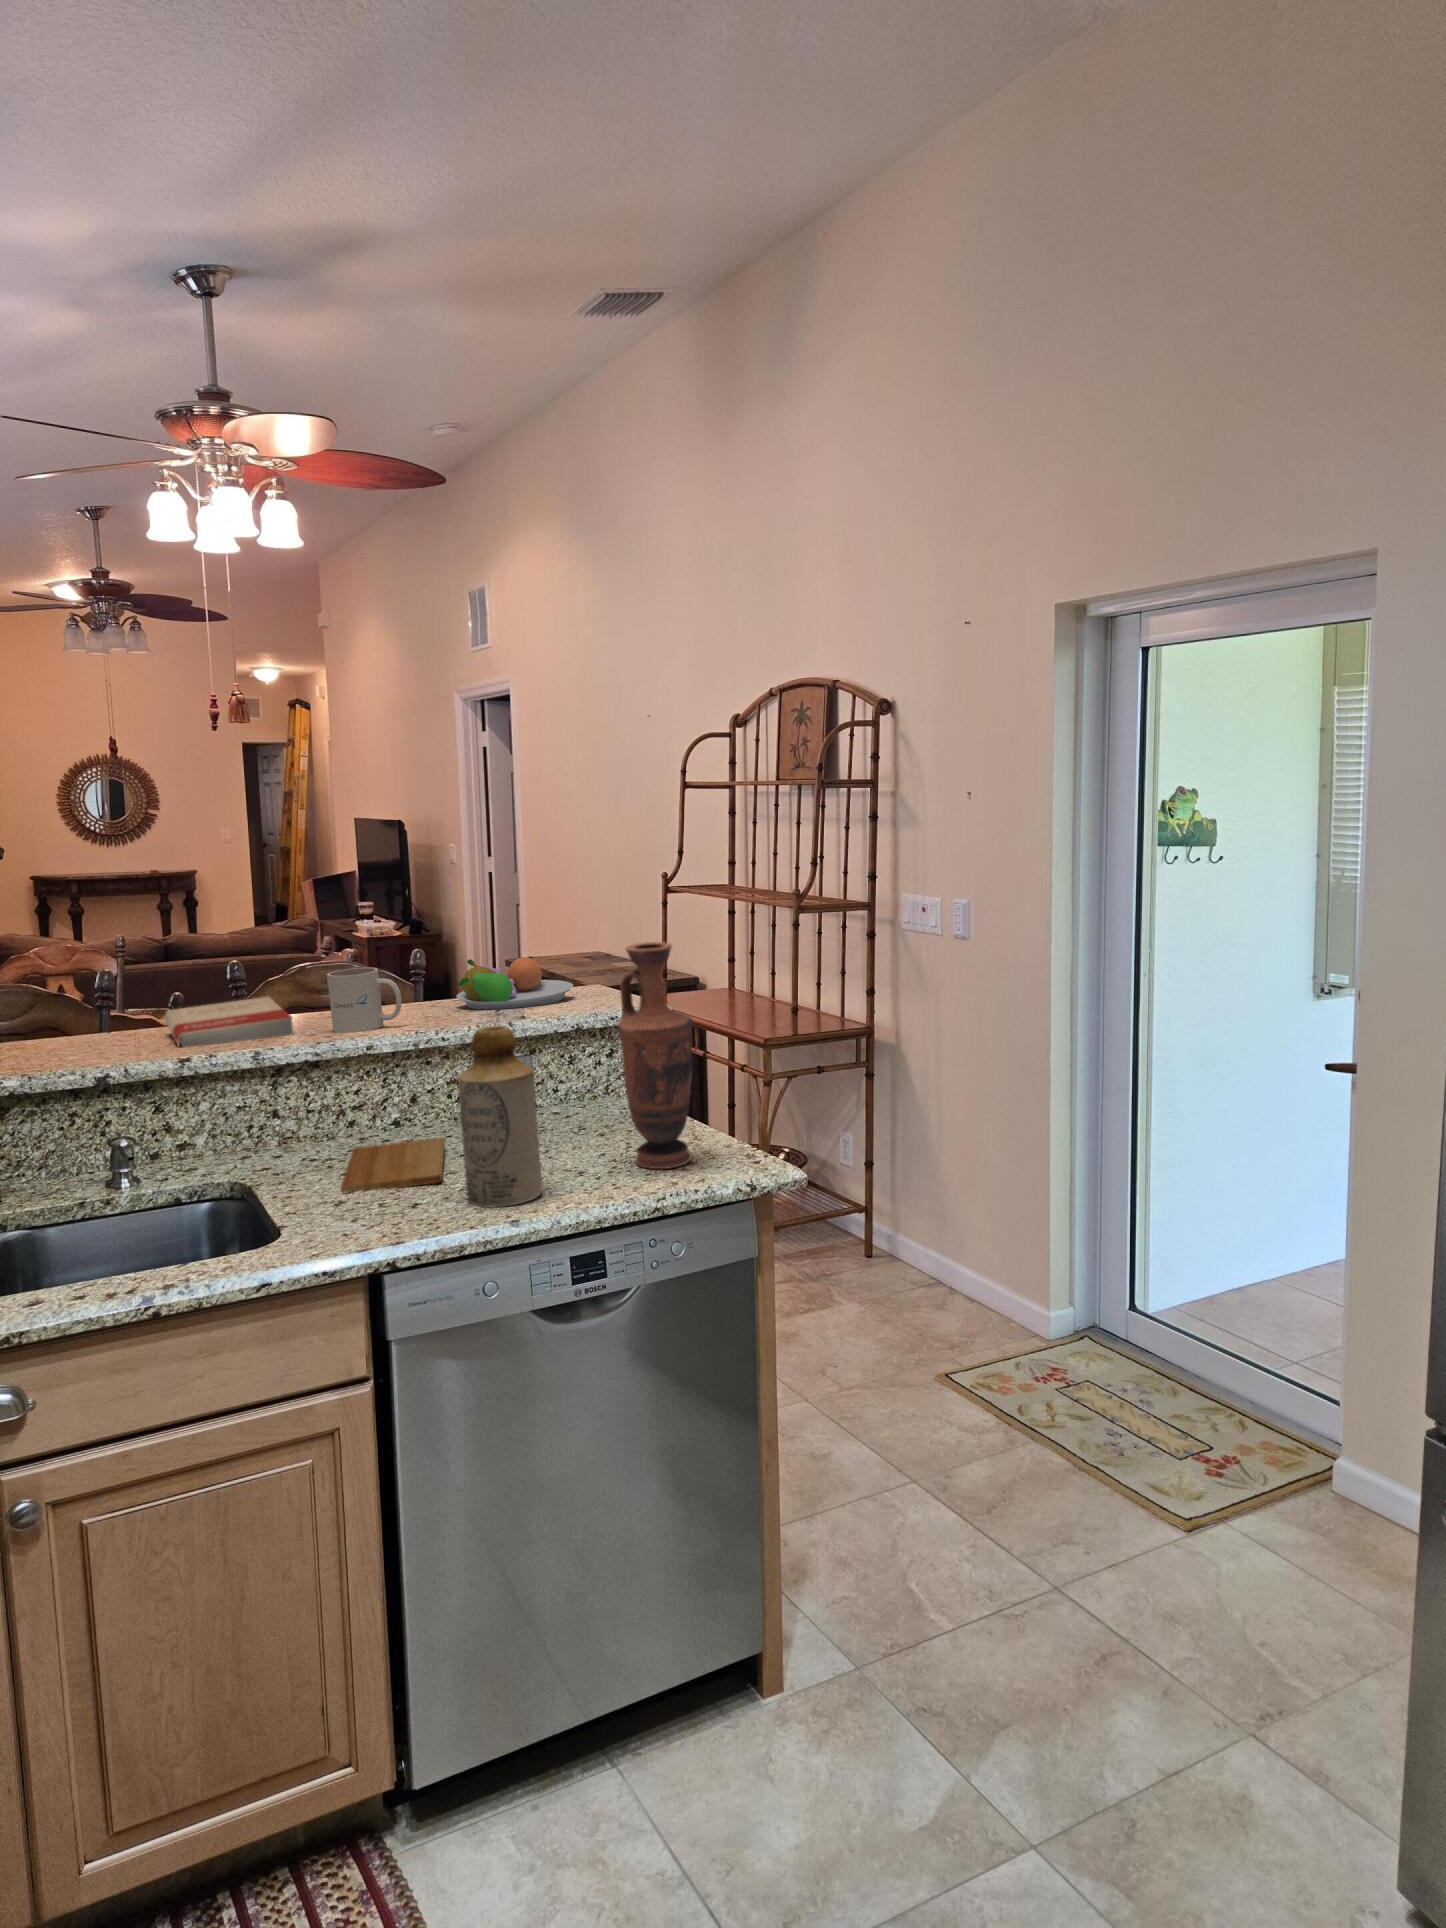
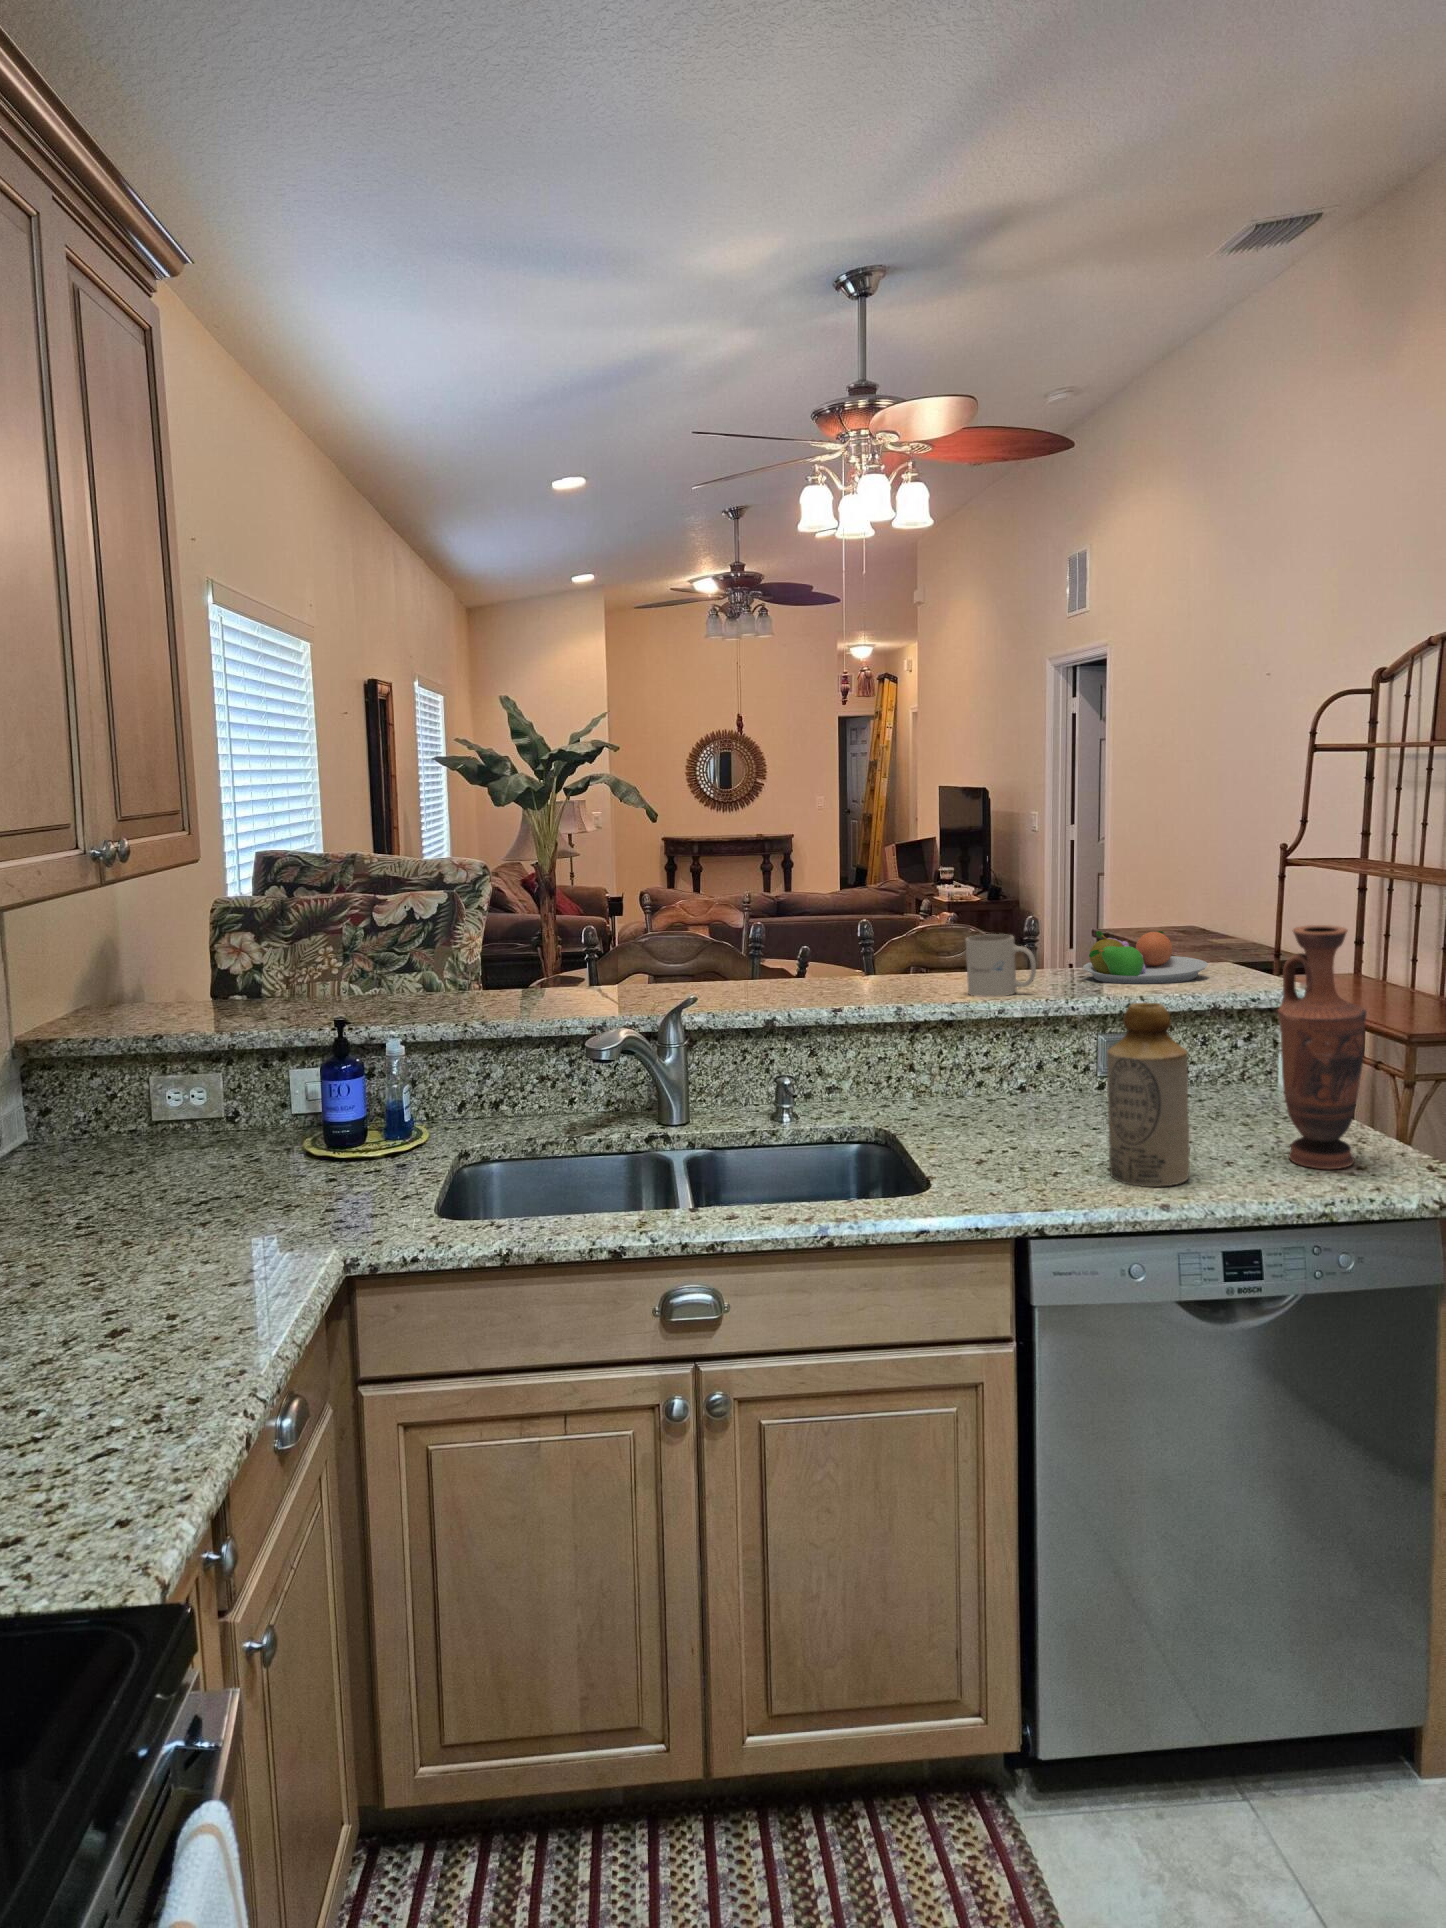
book: present [165,997,293,1047] -> none [811,956,932,1005]
cutting board: present [341,1138,445,1192] -> none [981,1108,1080,1154]

